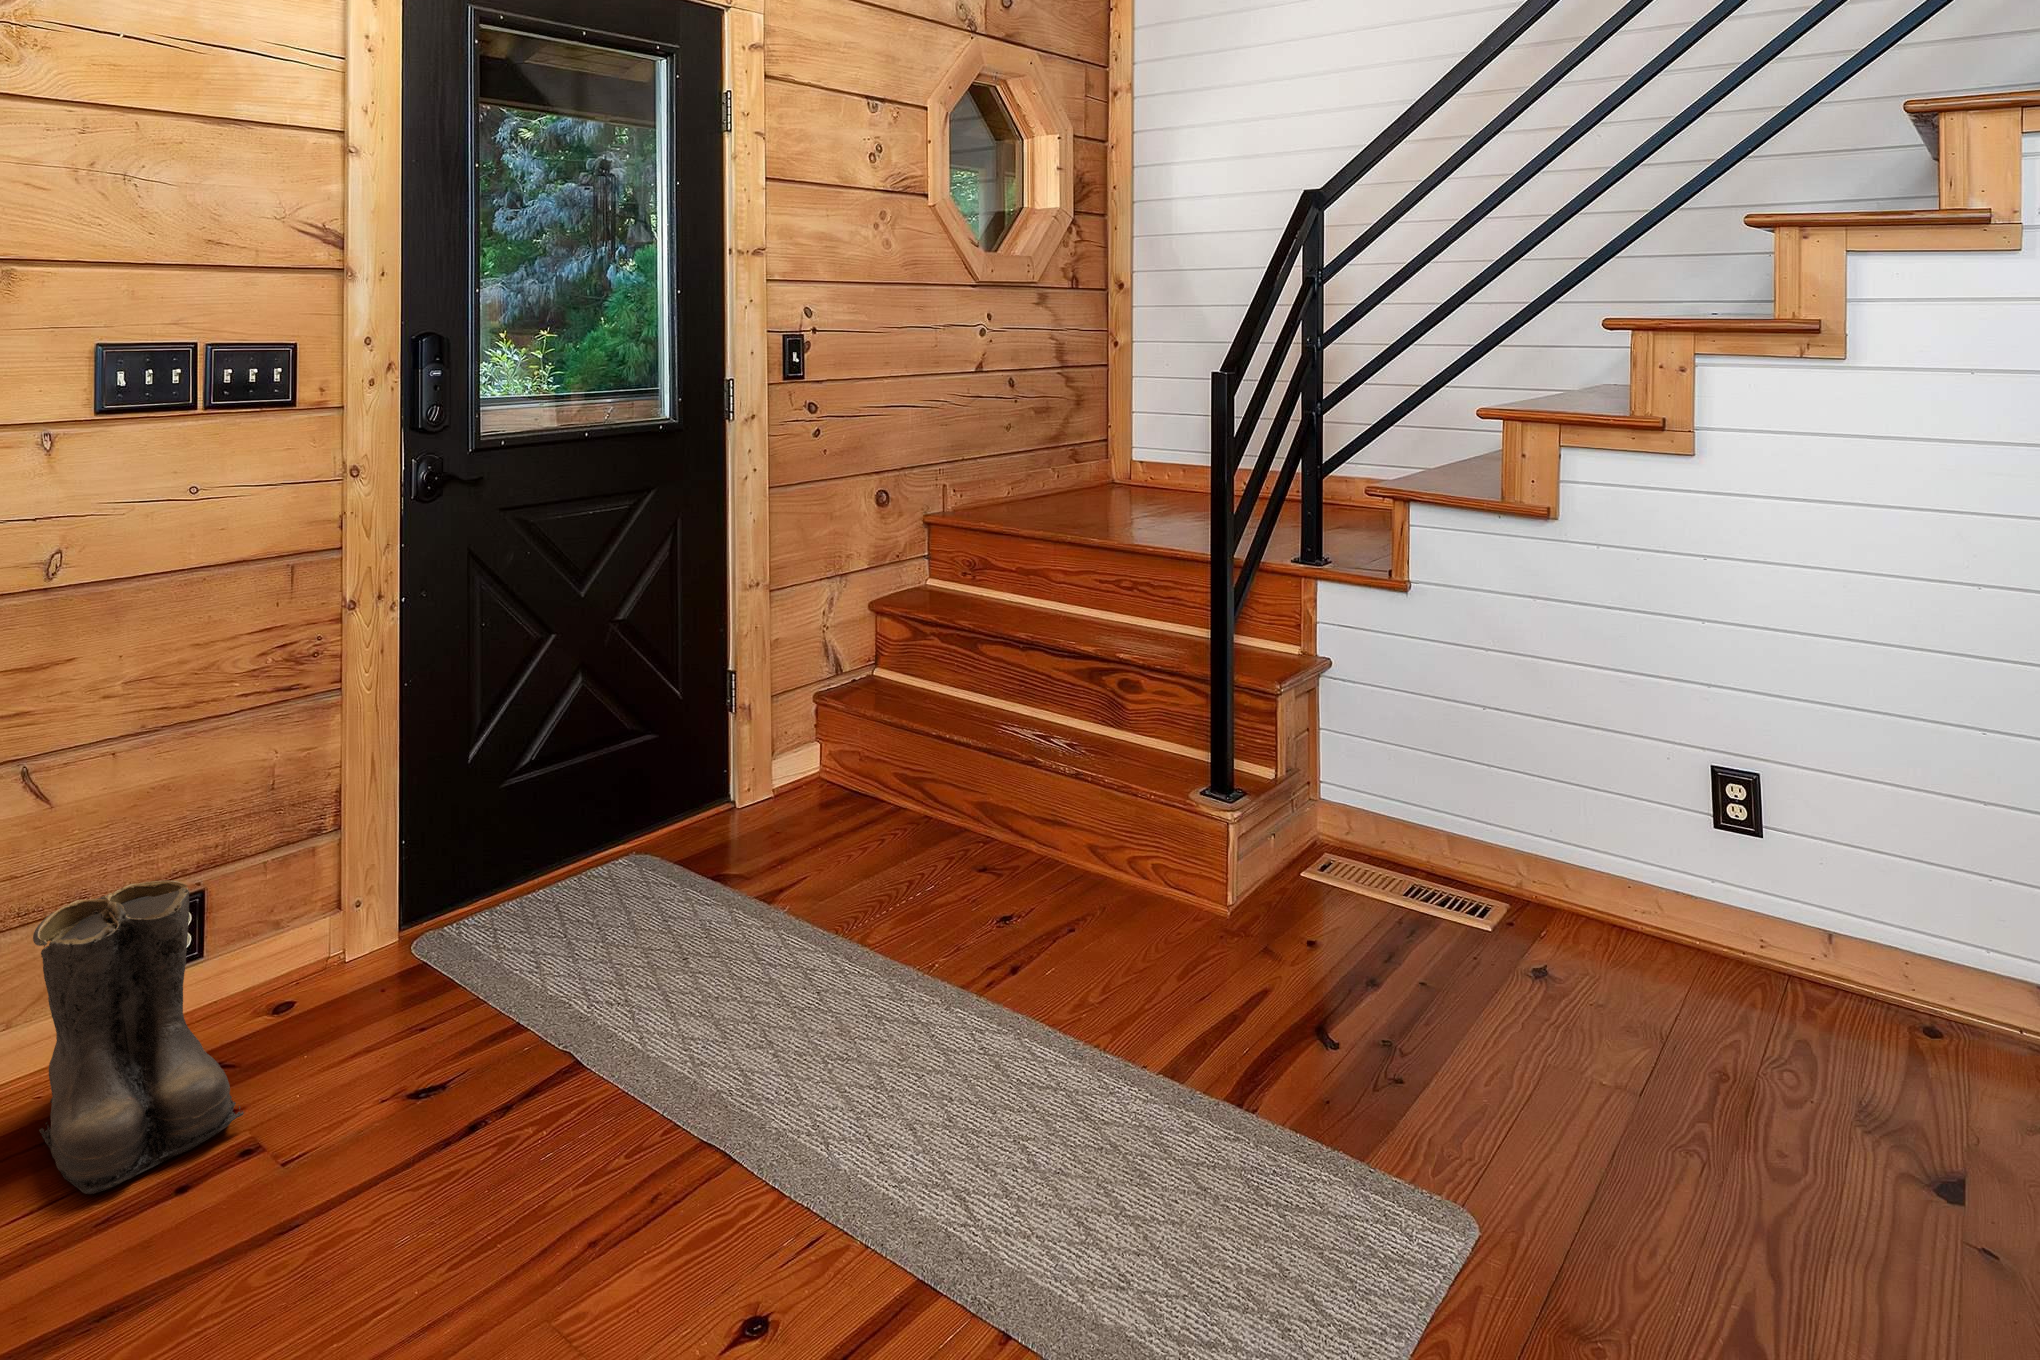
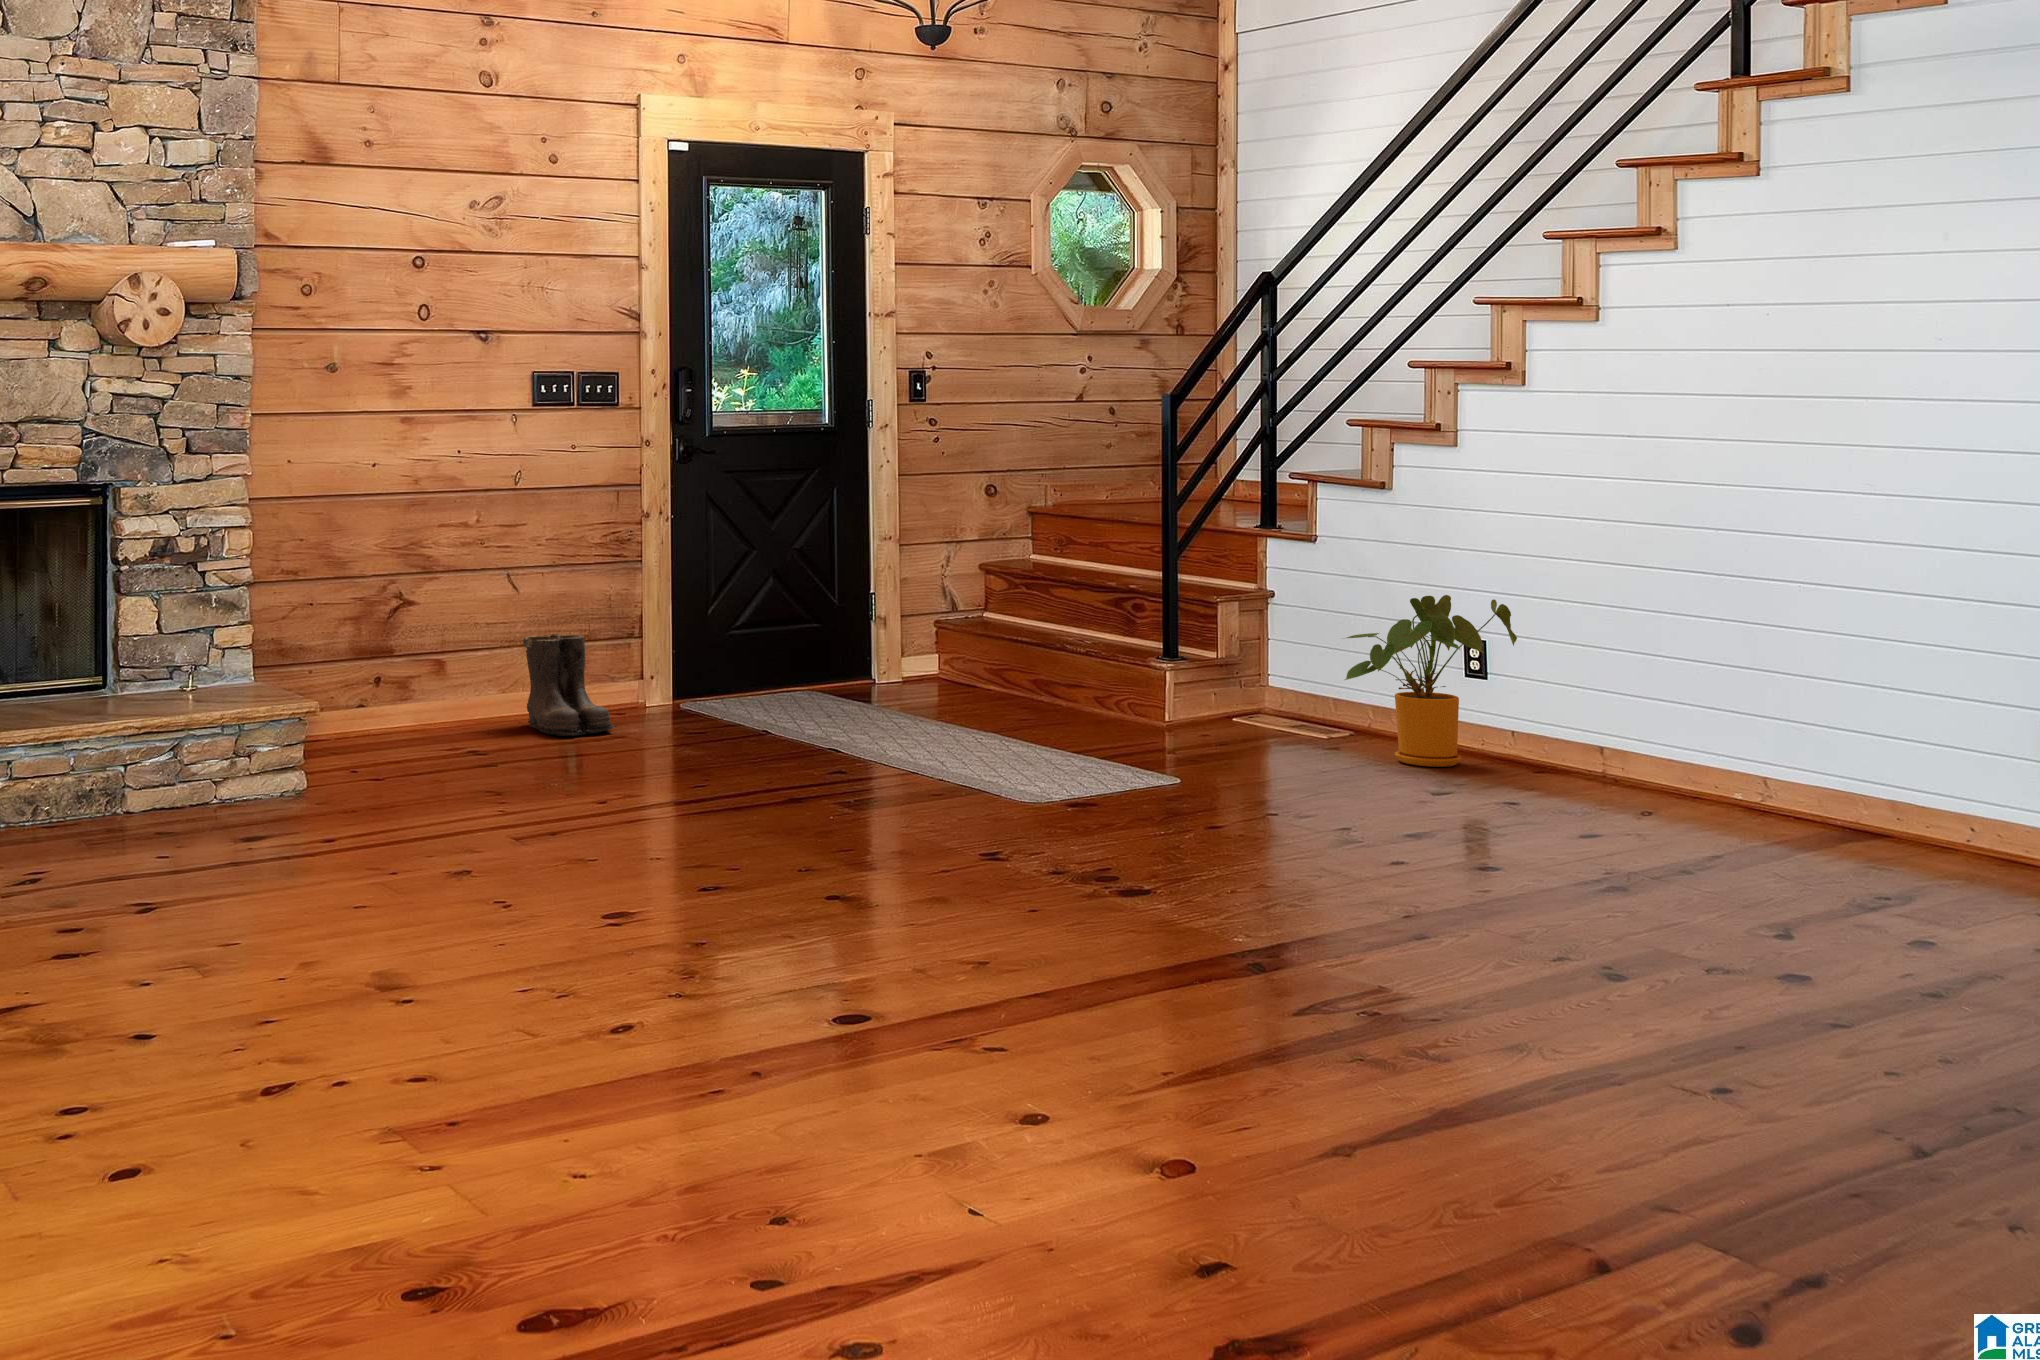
house plant: none [1619,723,1897,1072] -> present [1345,595,1517,767]

